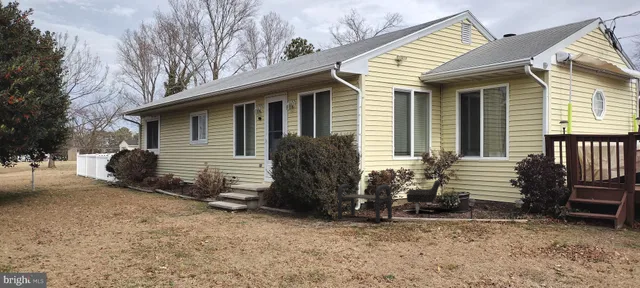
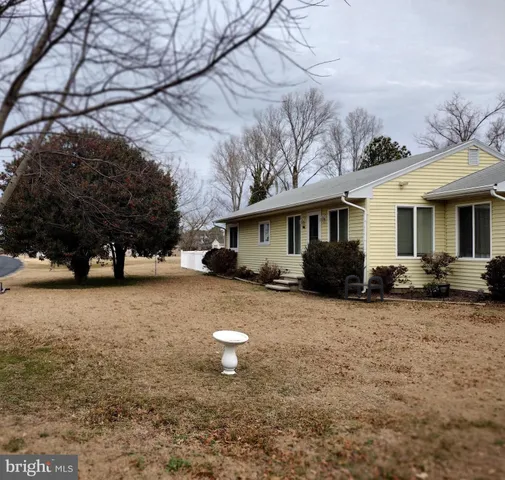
lounge chair: present [407,180,440,213] -> none [399,276,429,300]

